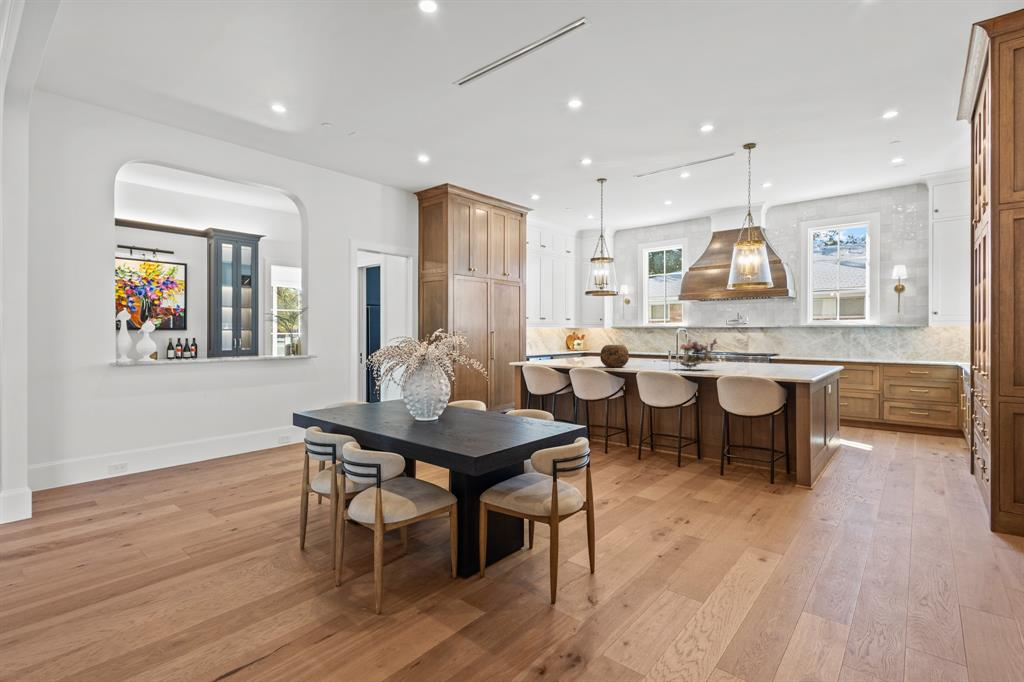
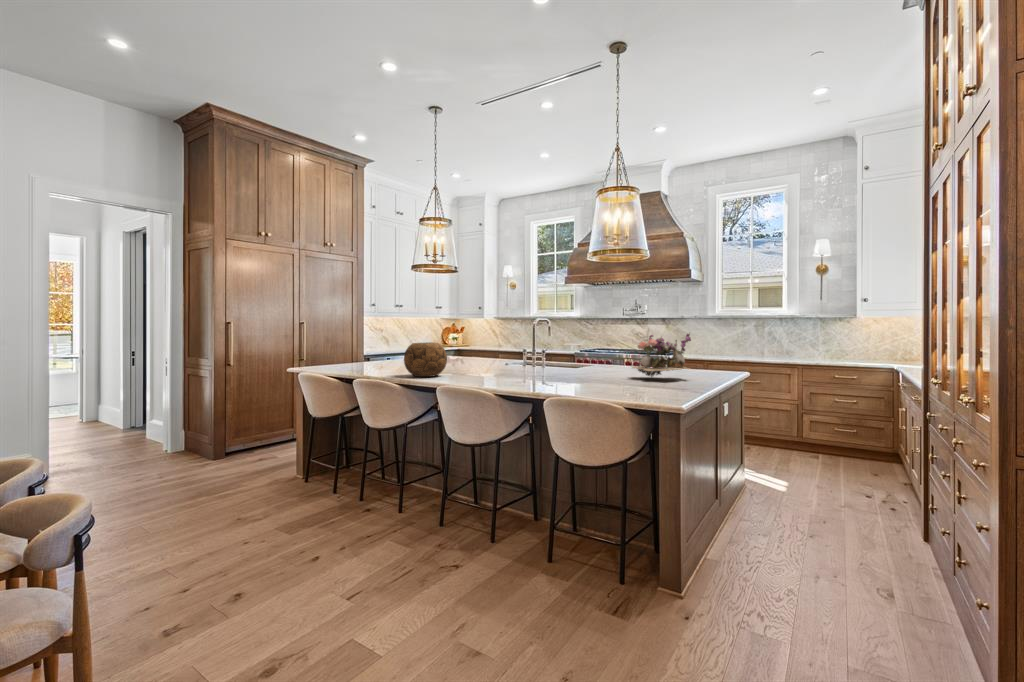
flower arrangement: present [678,339,717,368] -> present [632,333,691,377]

